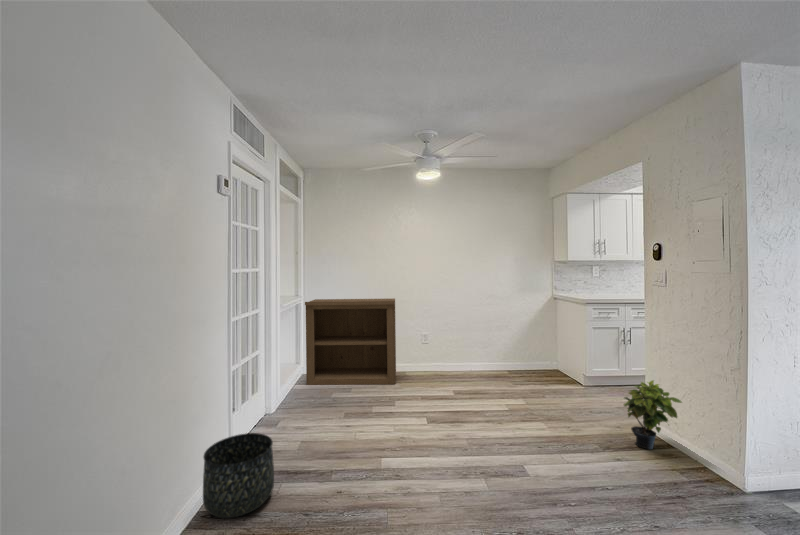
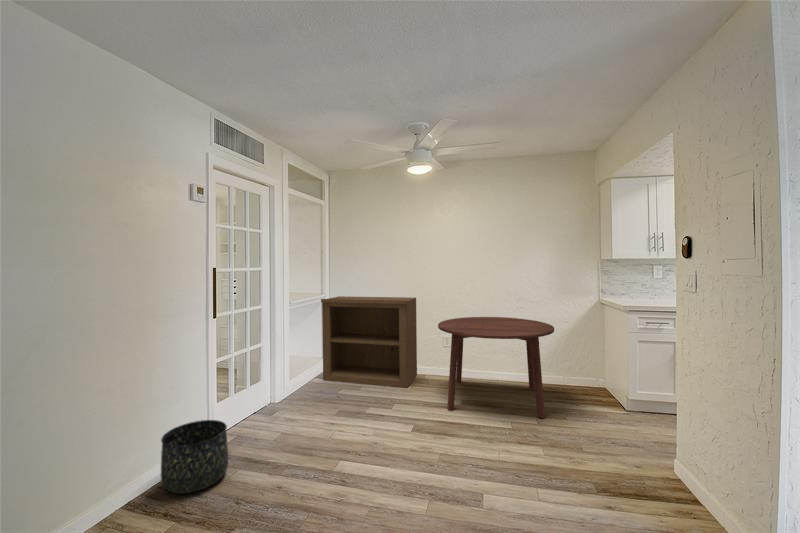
dining table: none [426,314,529,400] -> present [438,317,554,418]
potted plant: present [624,380,682,449] -> none [626,413,701,500]

